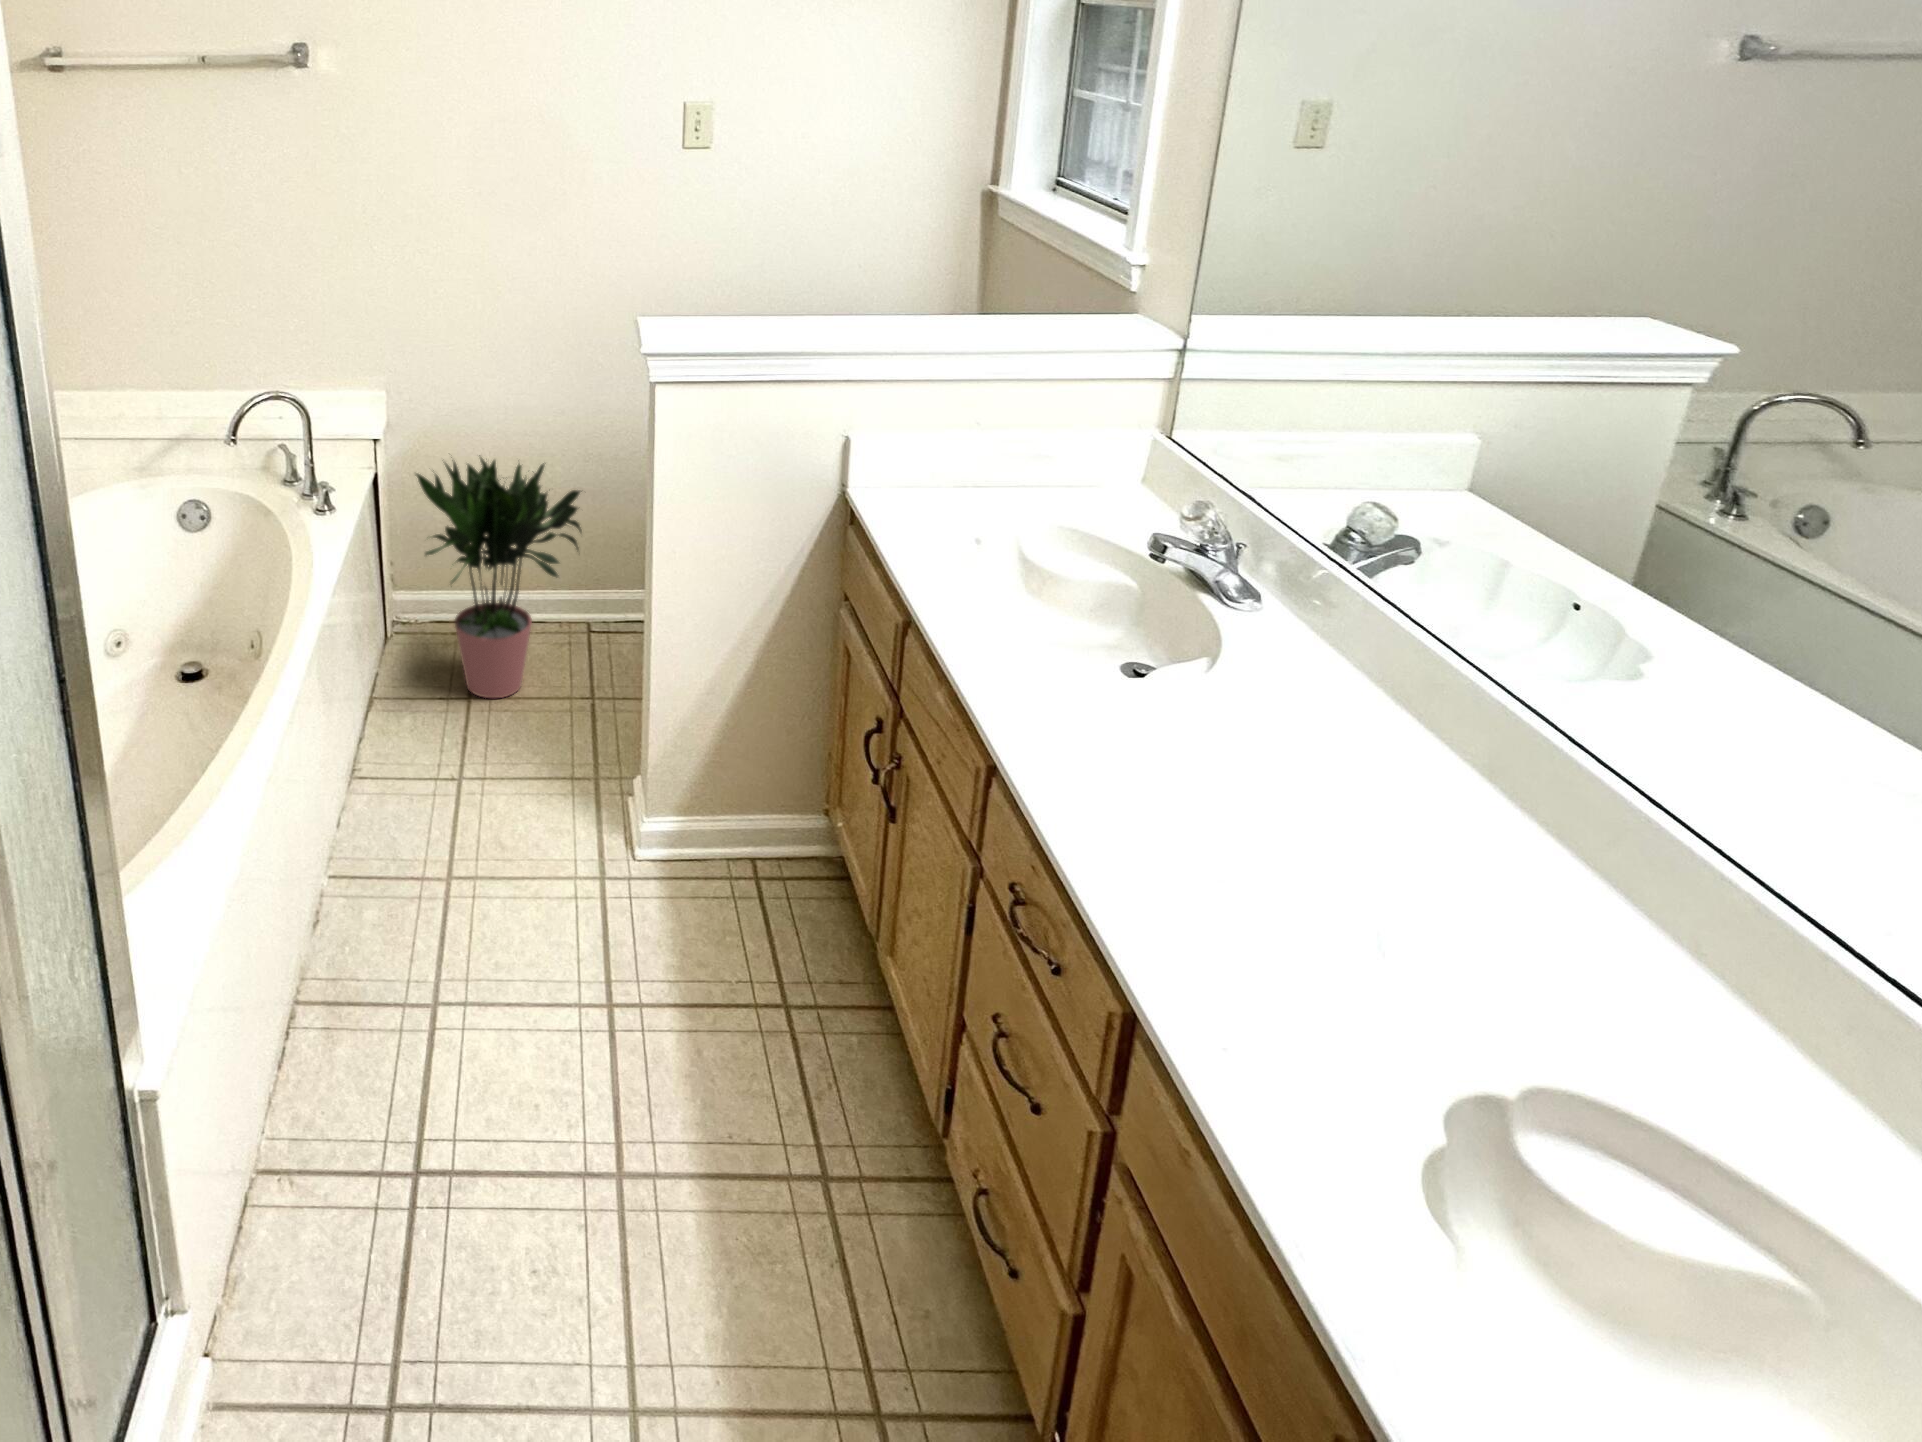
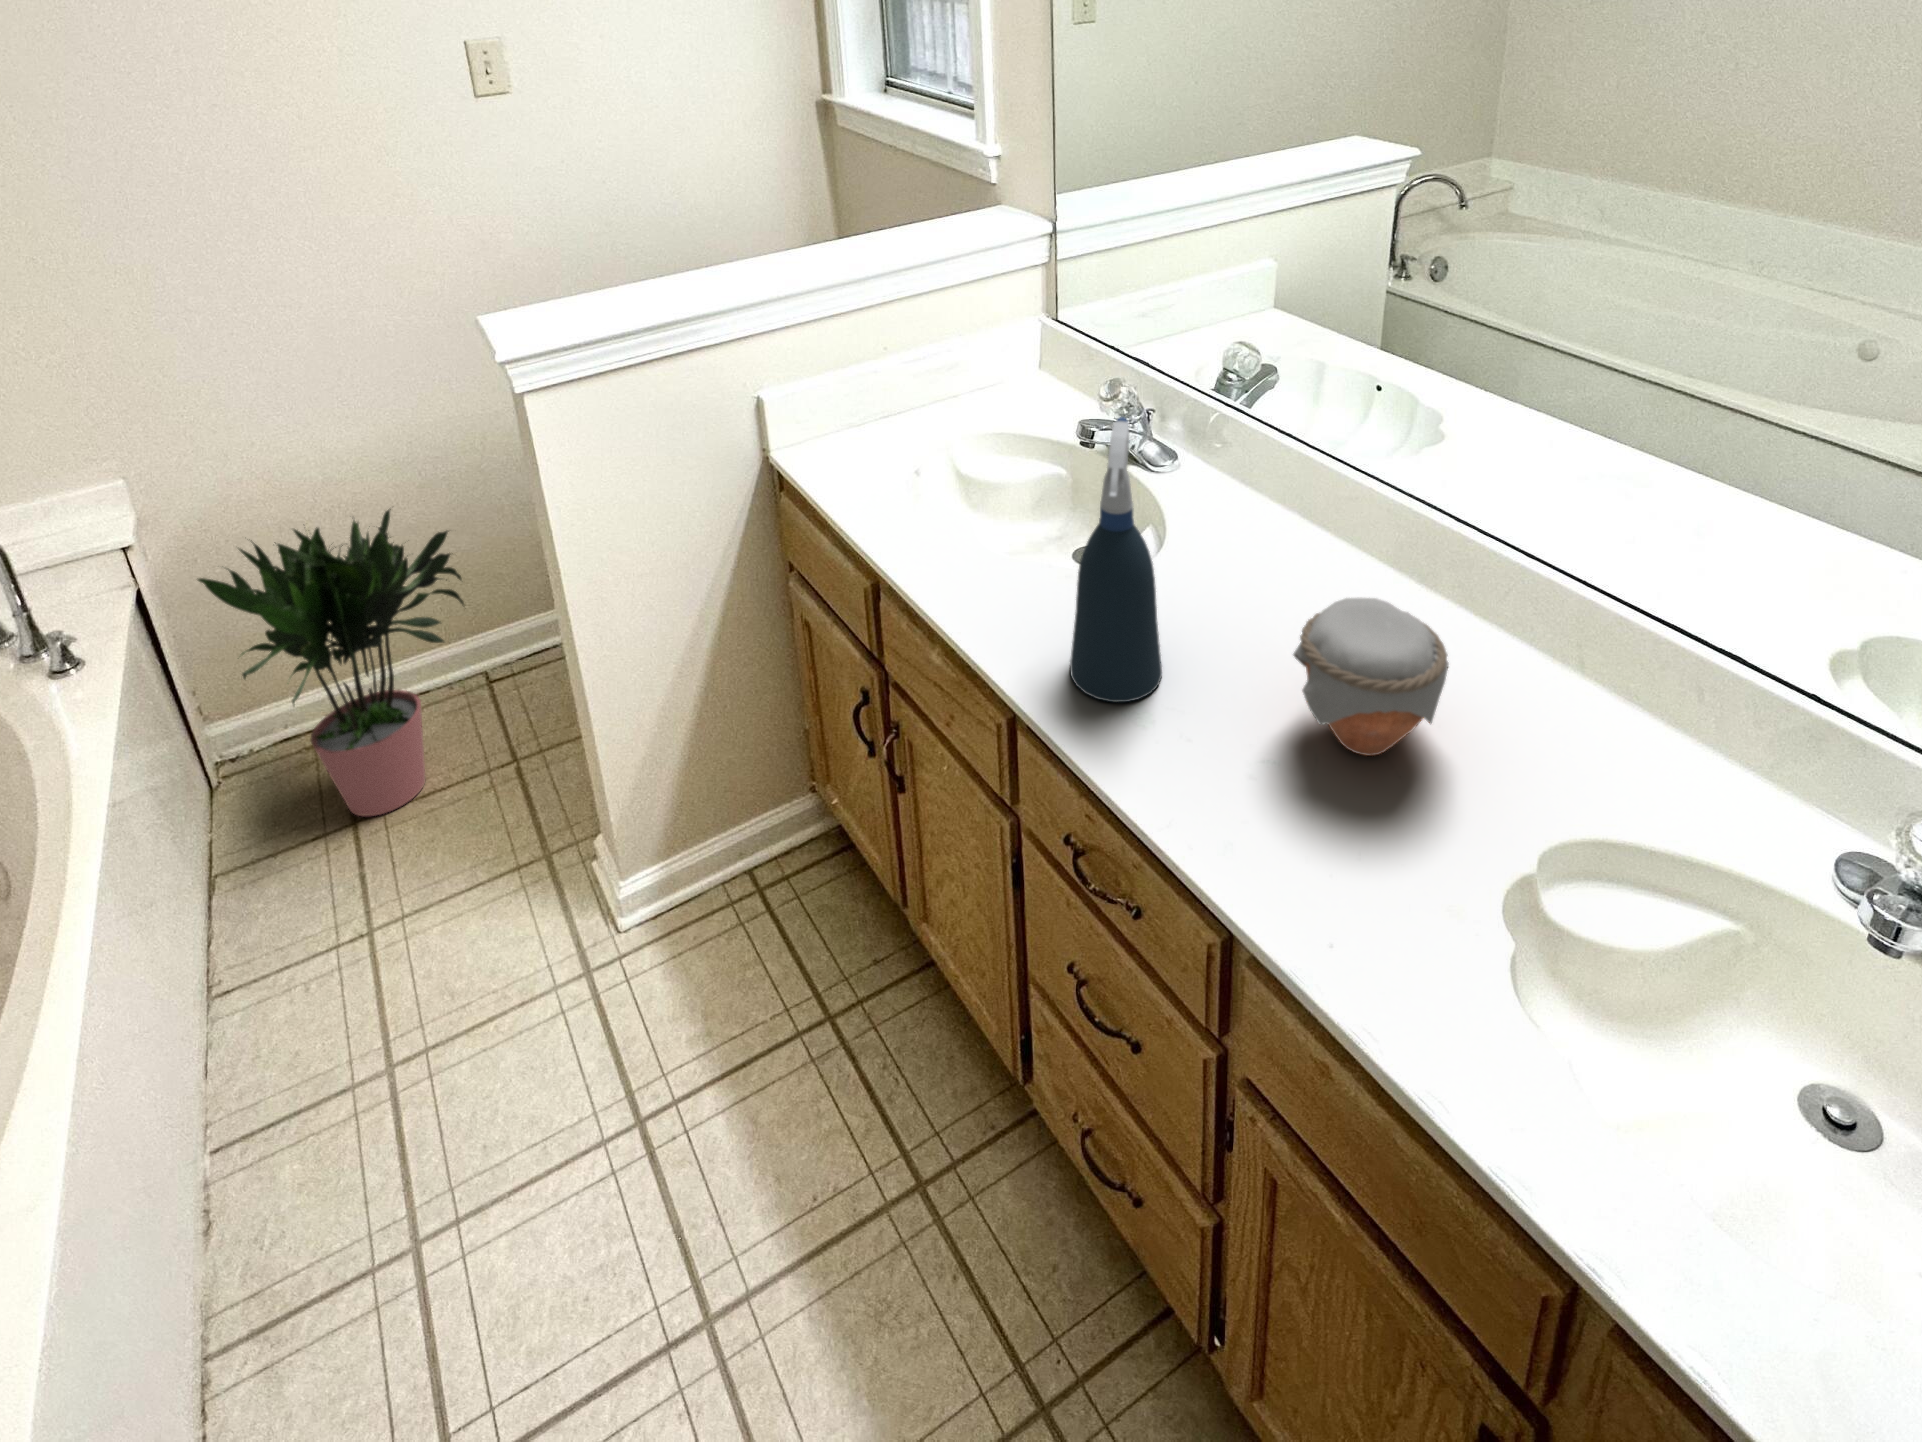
spray bottle: none [1057,515,1167,788] -> present [1070,417,1162,702]
jar: none [1285,757,1491,932] -> present [1293,598,1449,756]

